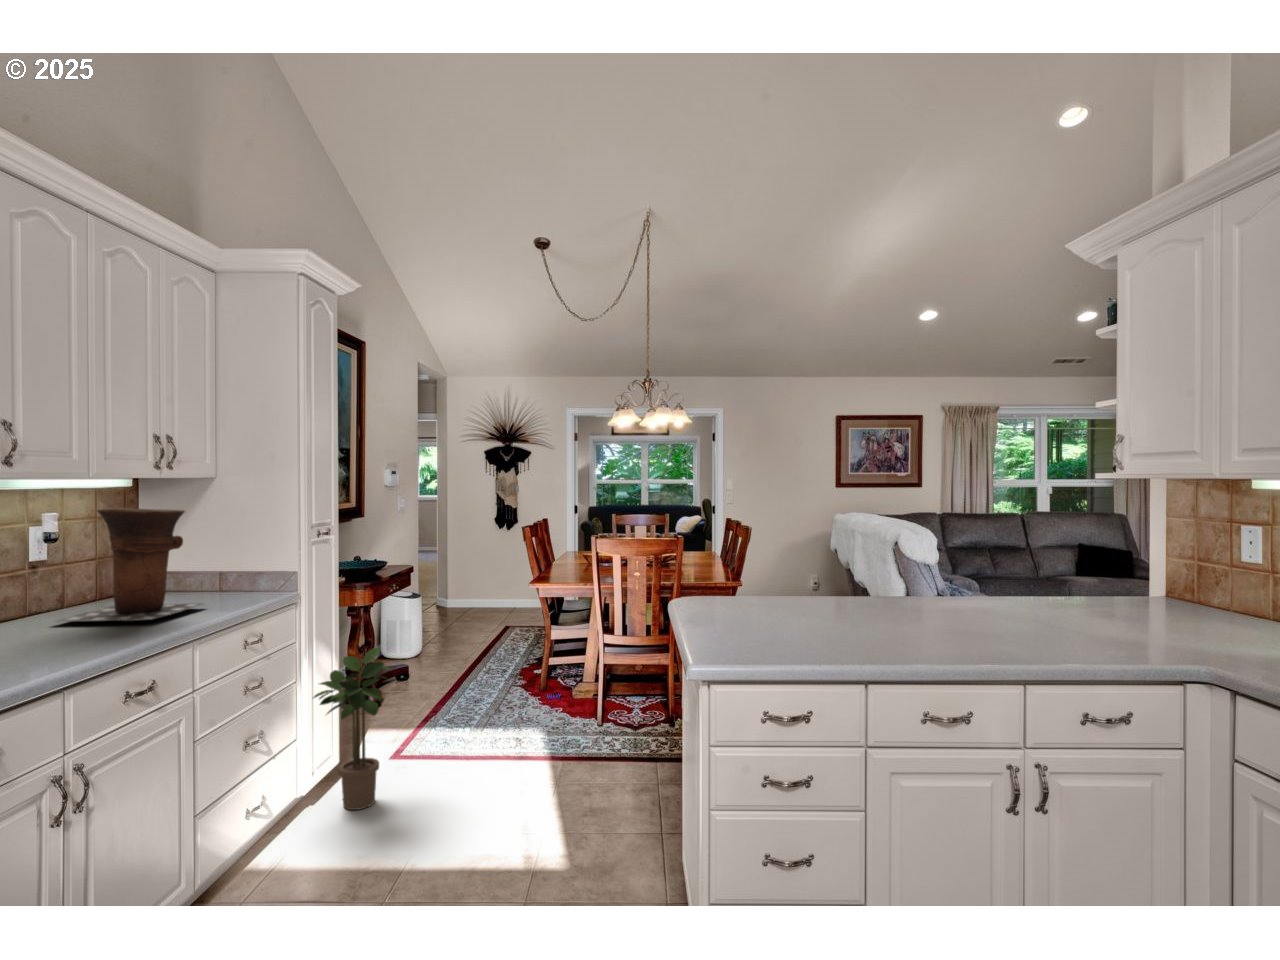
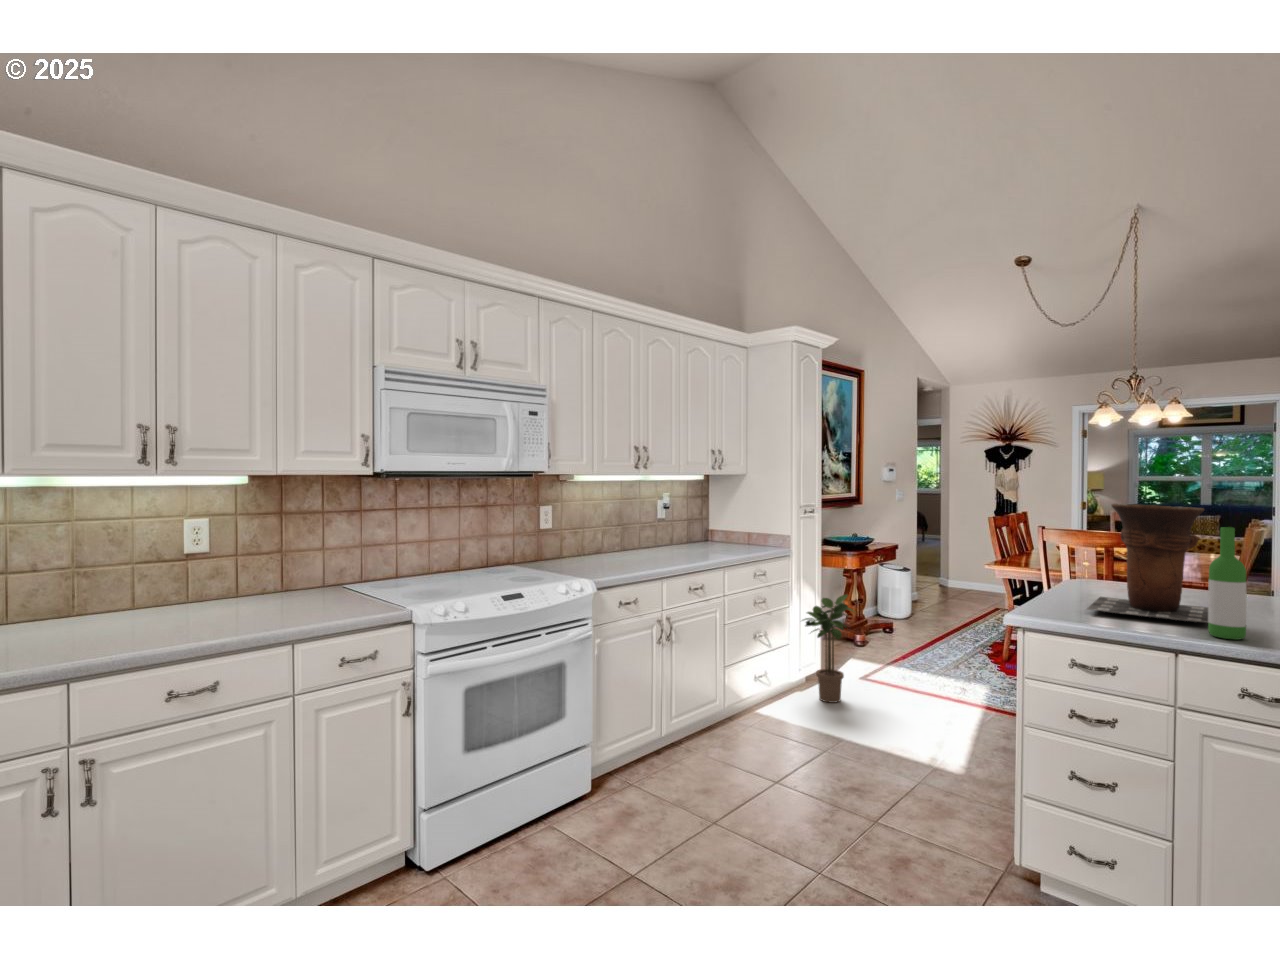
vase: present [55,508,204,621] -> present [1087,504,1208,623]
wine bottle: none [883,534,916,659] -> present [1208,527,1246,640]

